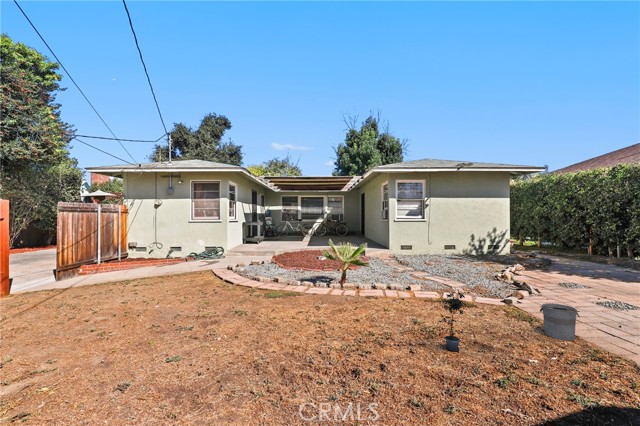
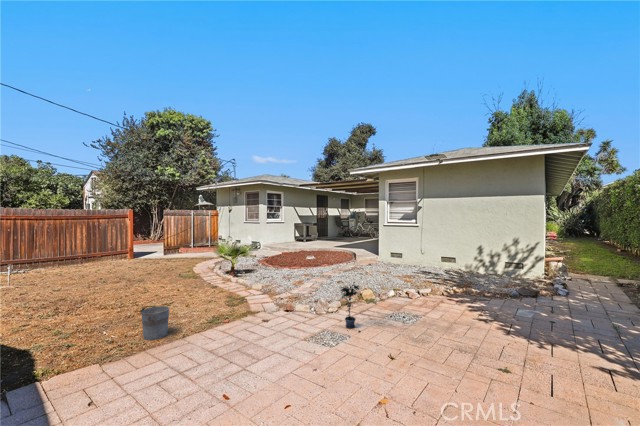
potted plant: present [442,289,467,351] -> present [340,282,359,328]

